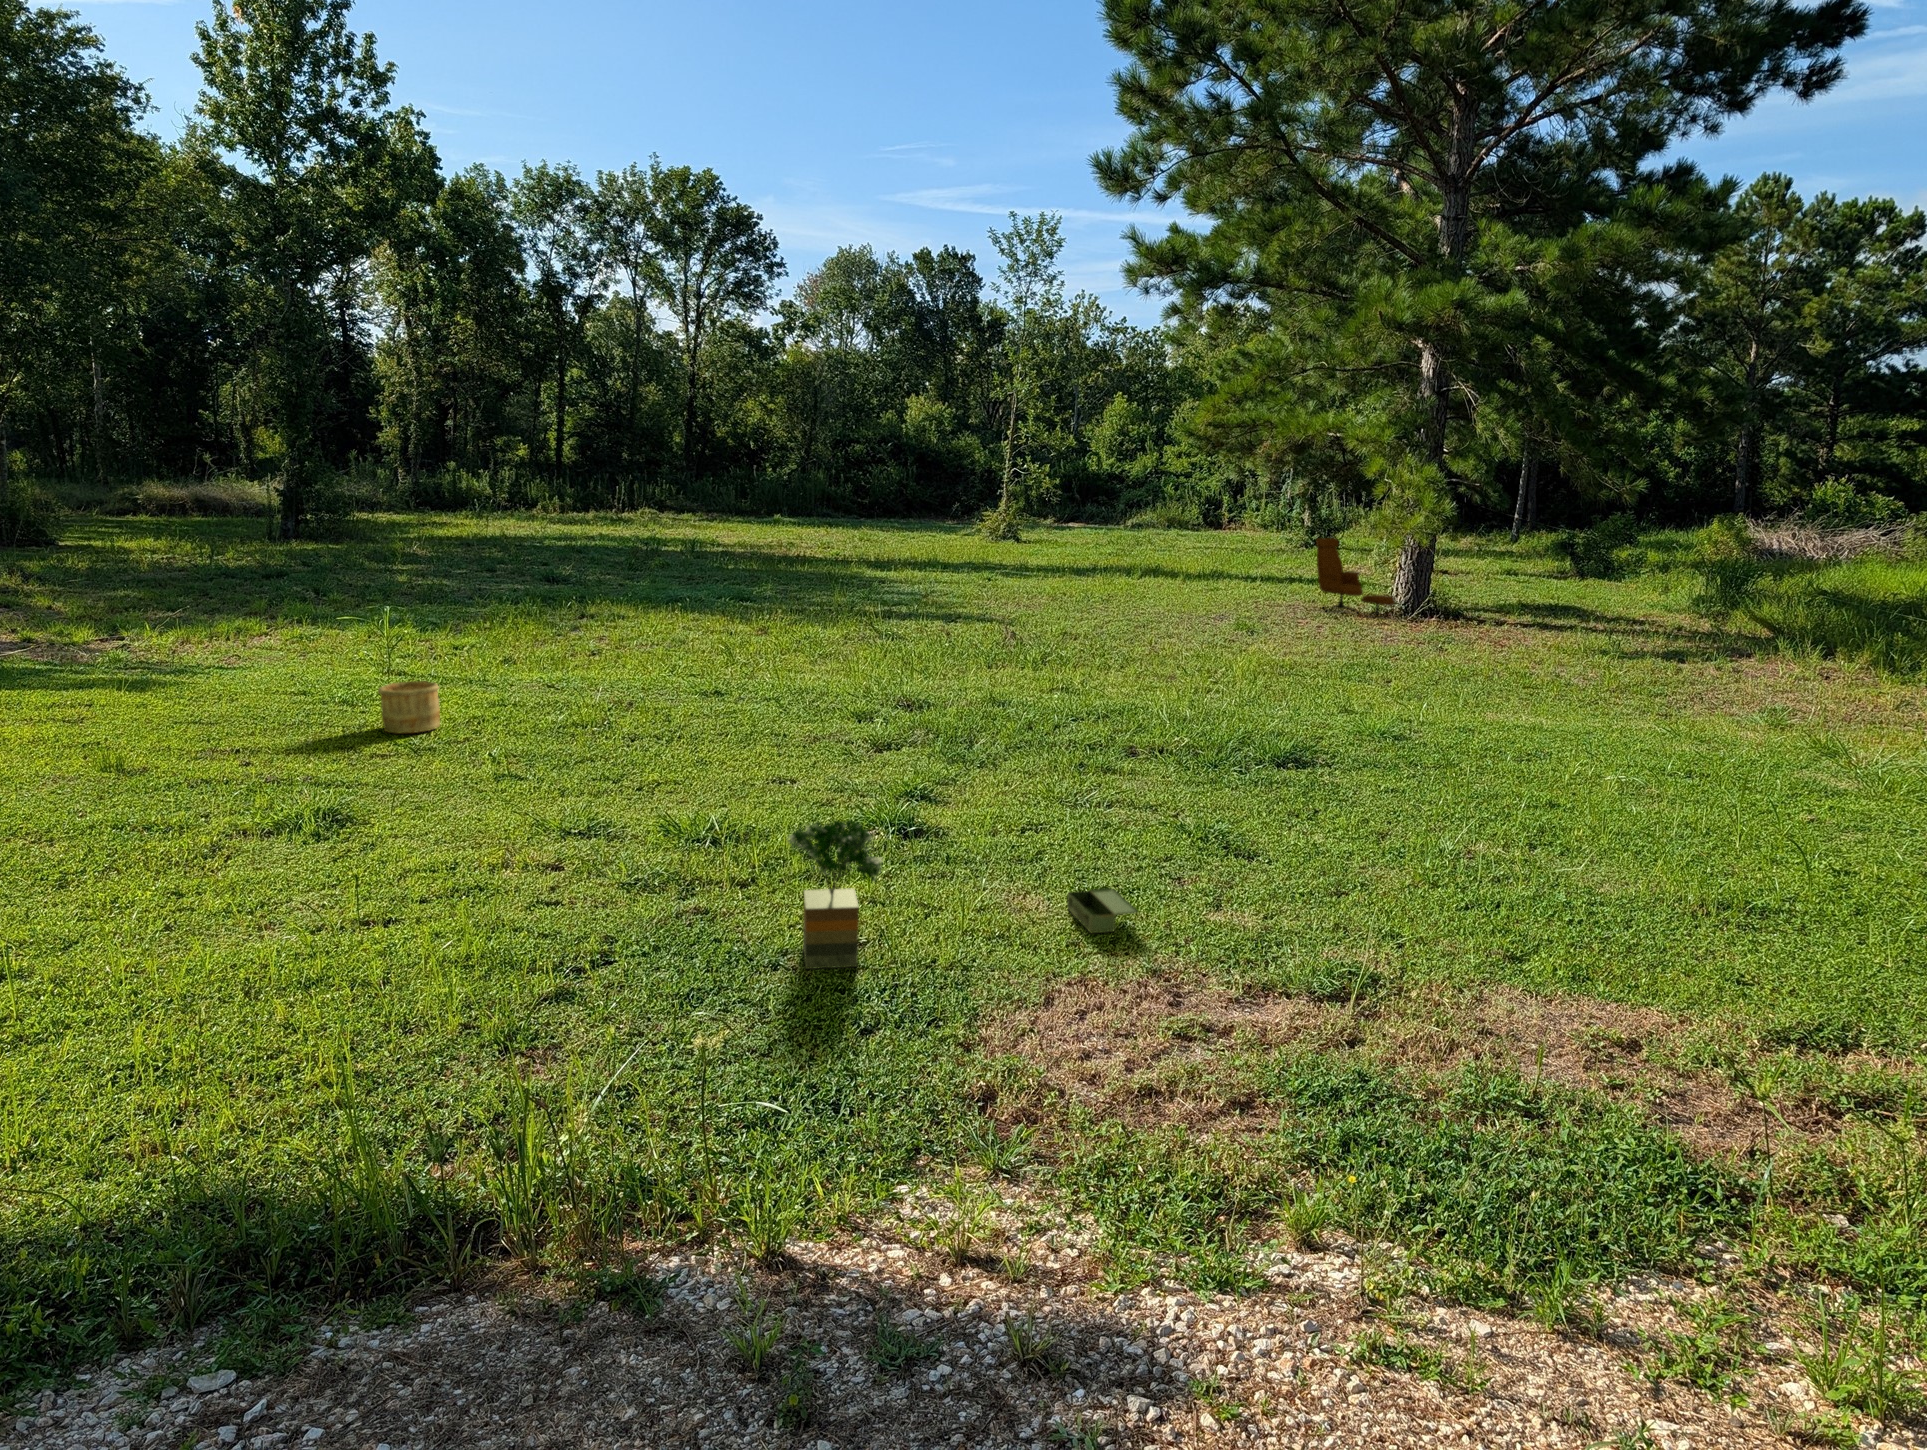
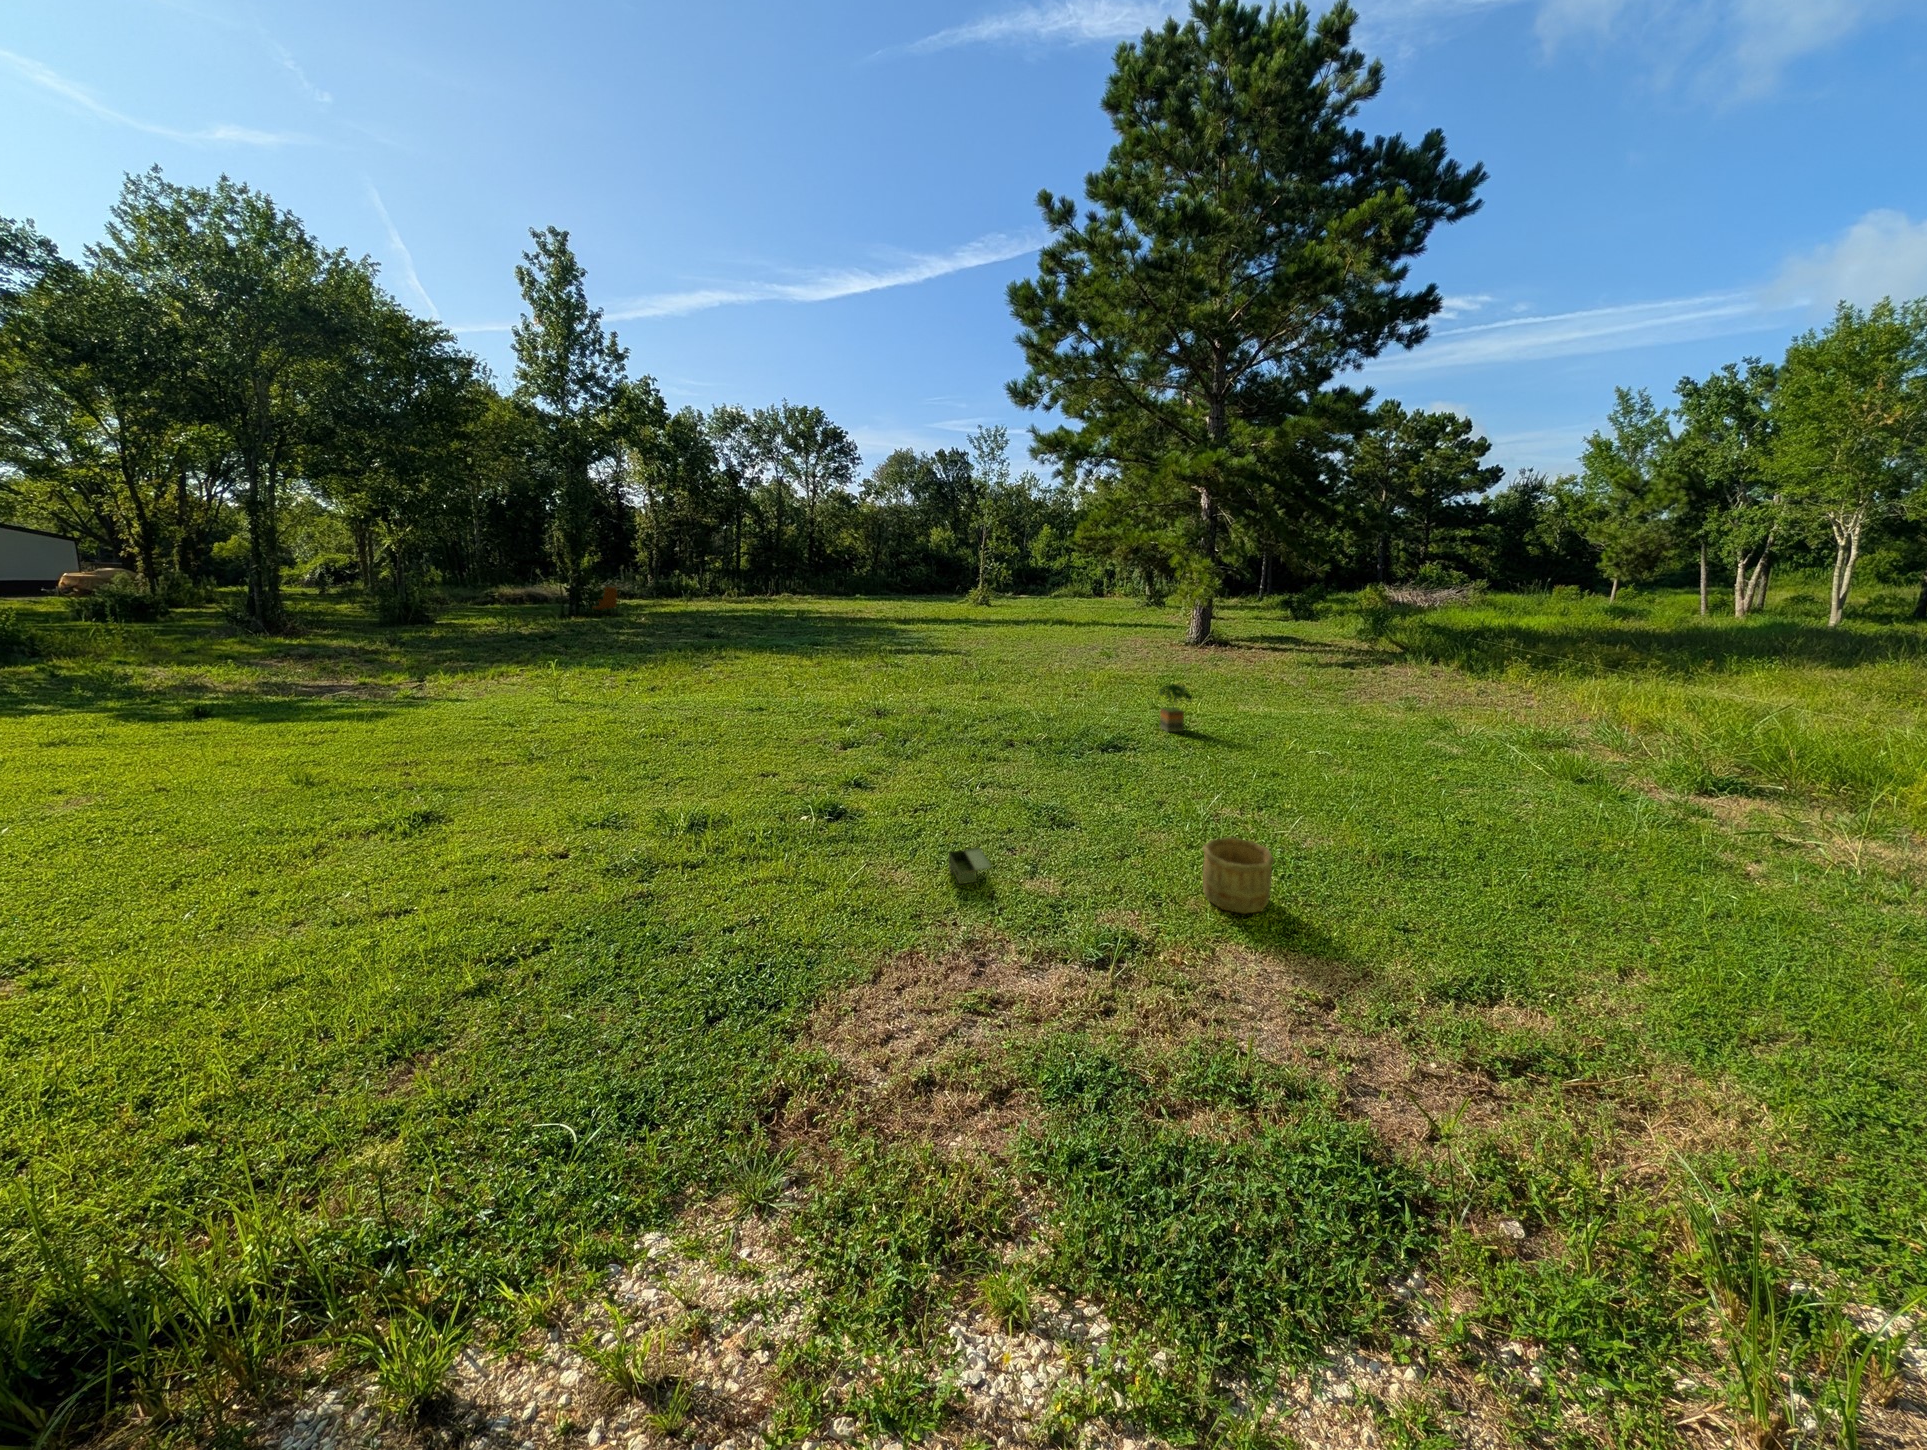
lounge chair: present [1316,538,1395,616] -> present [592,587,618,614]
wooden bucket: present [378,681,440,734] -> present [1203,837,1274,914]
potted tree: present [788,820,883,969] -> present [1159,684,1192,732]

